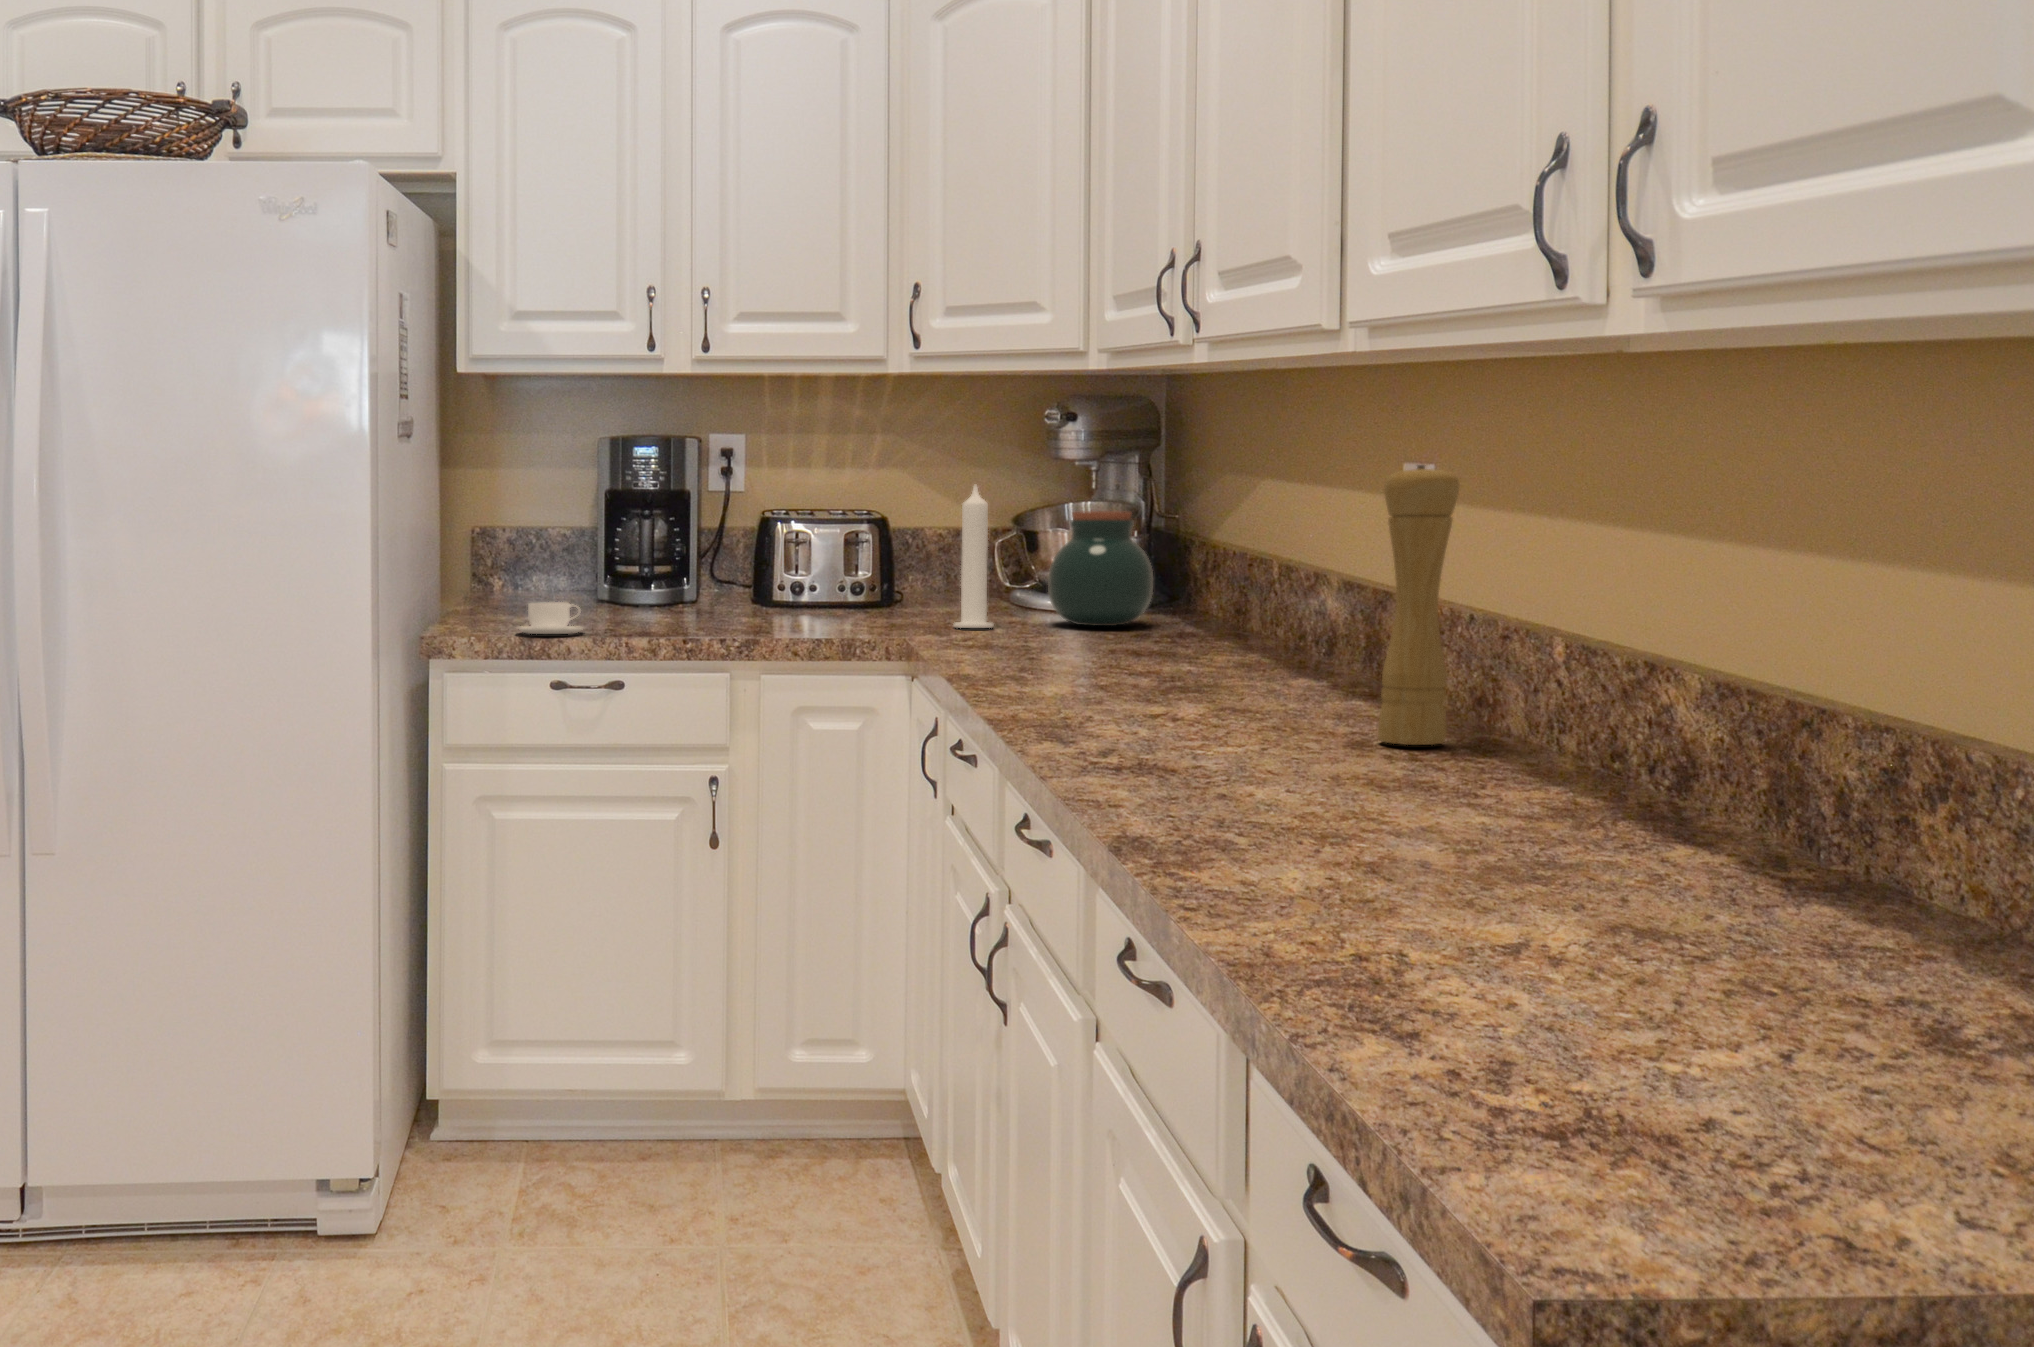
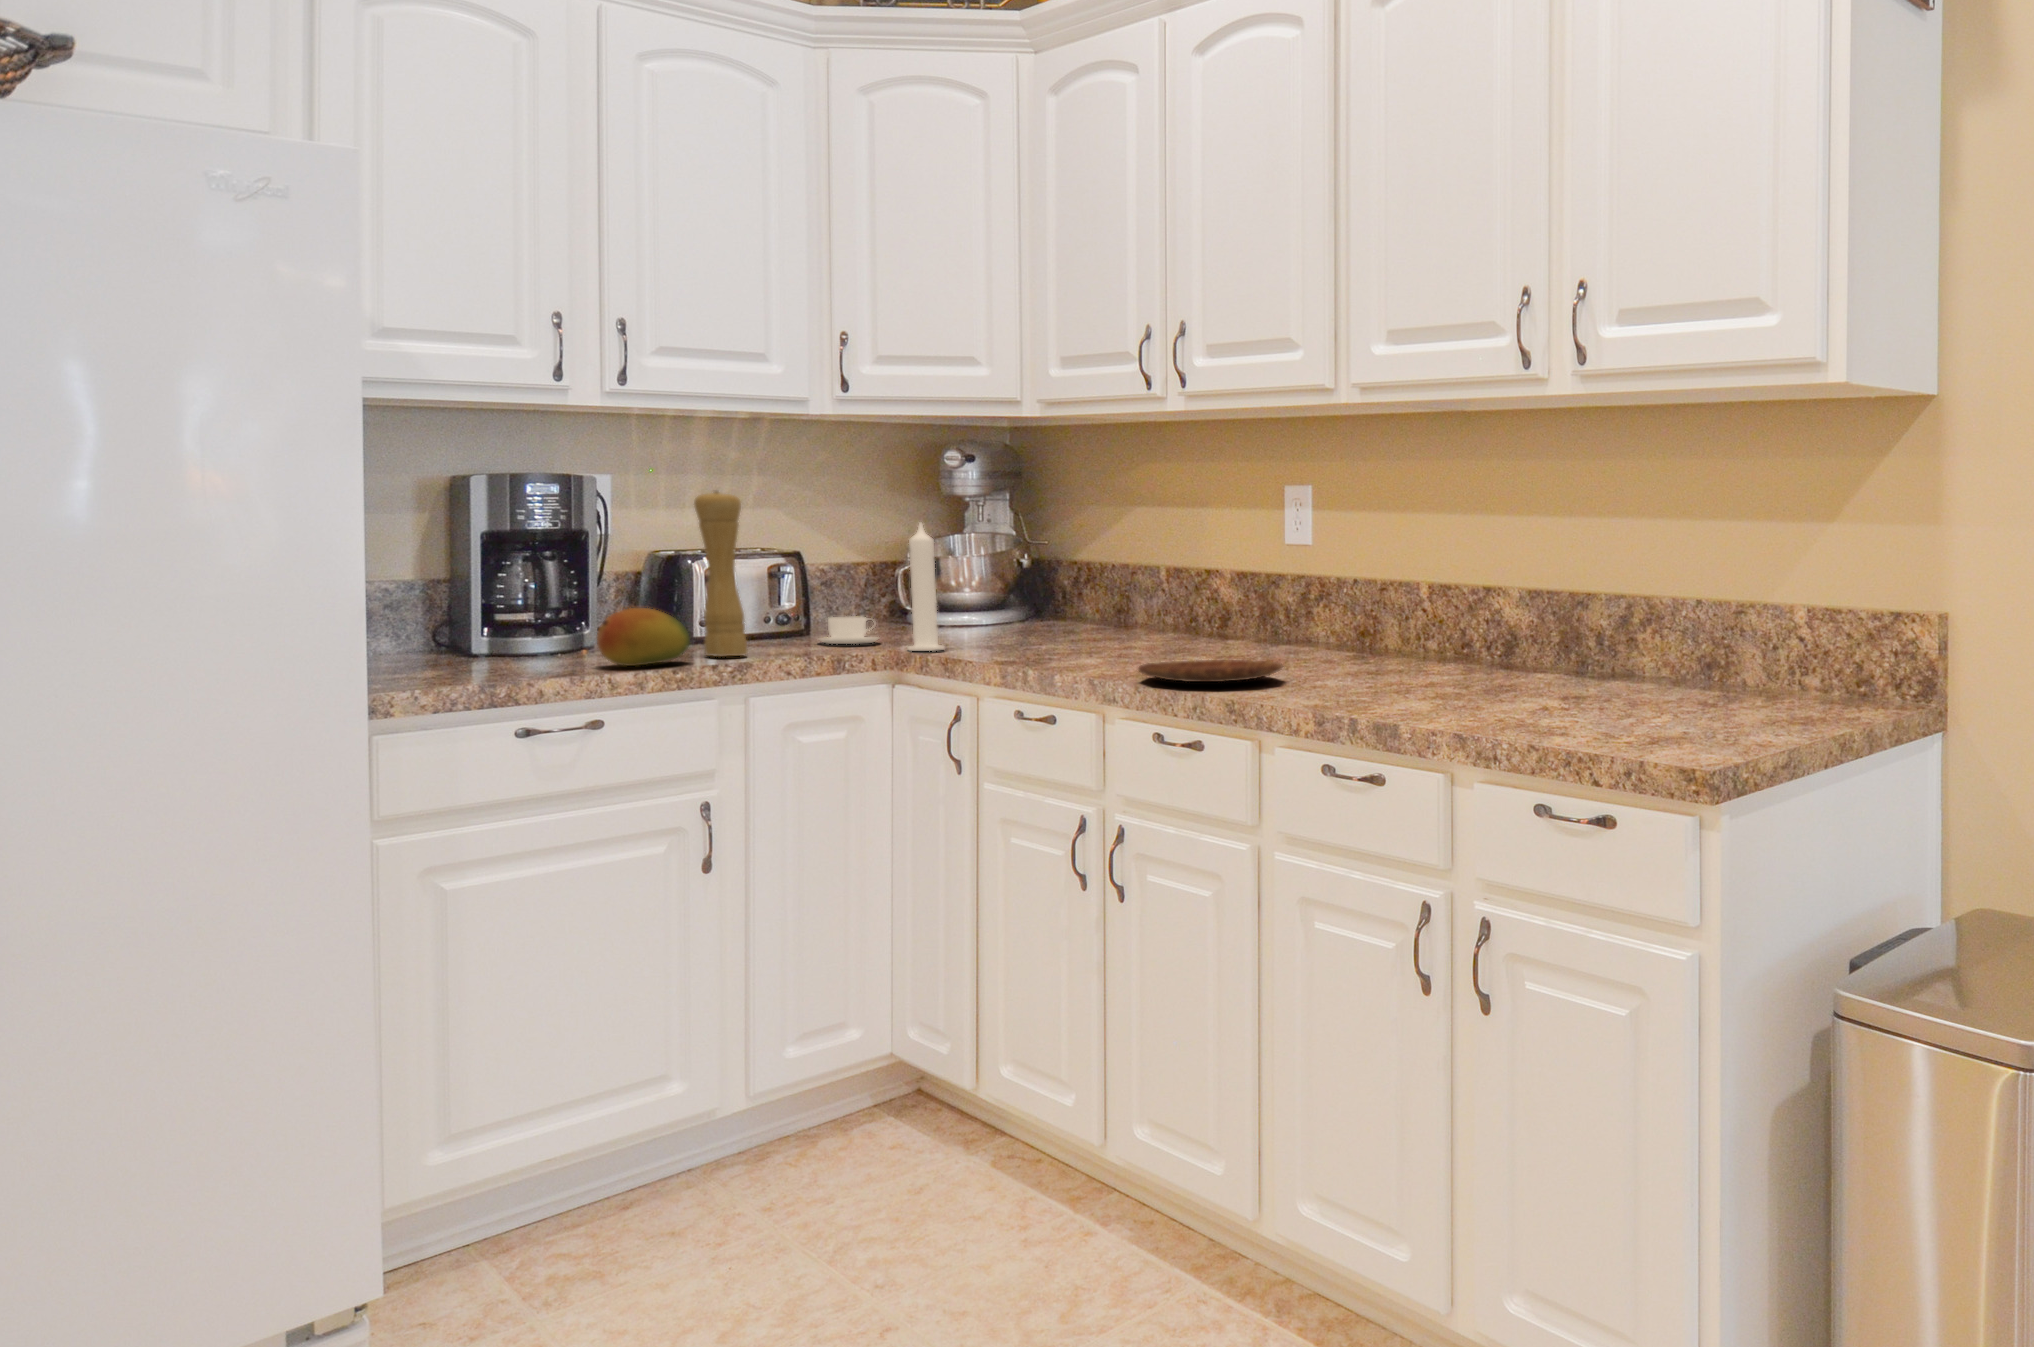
pepper mill: present [1378,465,1459,745] -> present [694,491,747,657]
jar: present [1048,511,1153,626] -> none [981,547,1073,644]
fruit: none [639,573,725,631] -> present [597,608,690,666]
coffee cup: present [518,602,583,634] -> present [820,616,878,644]
tray: none [1114,648,1293,673] -> present [1138,660,1283,682]

